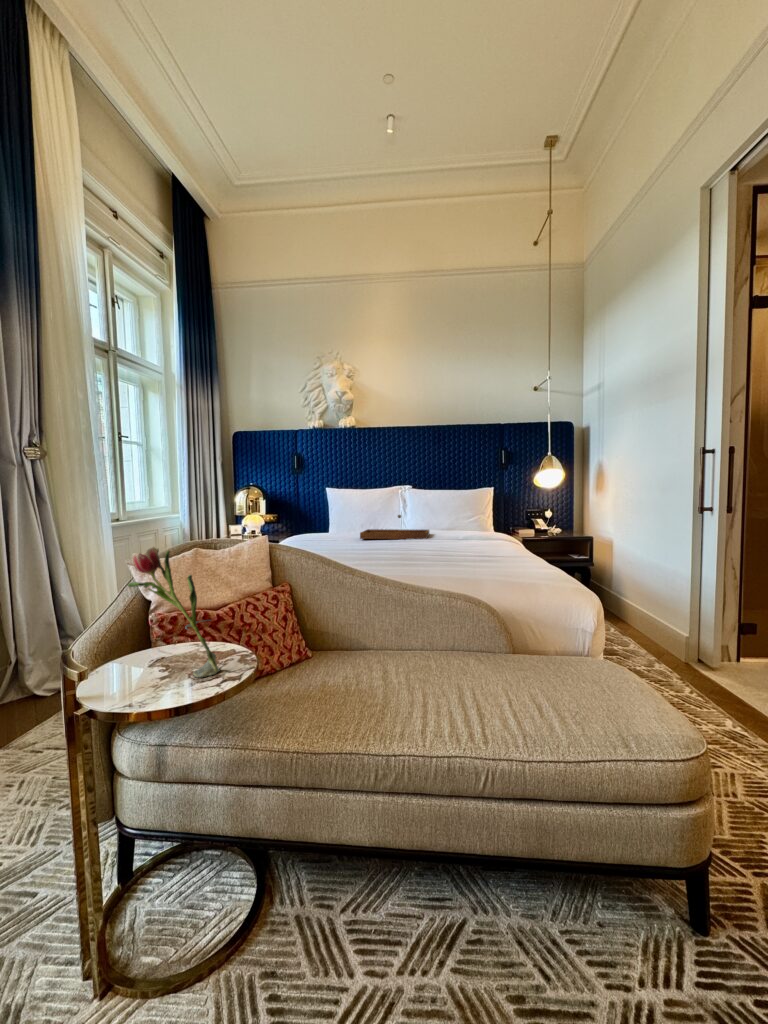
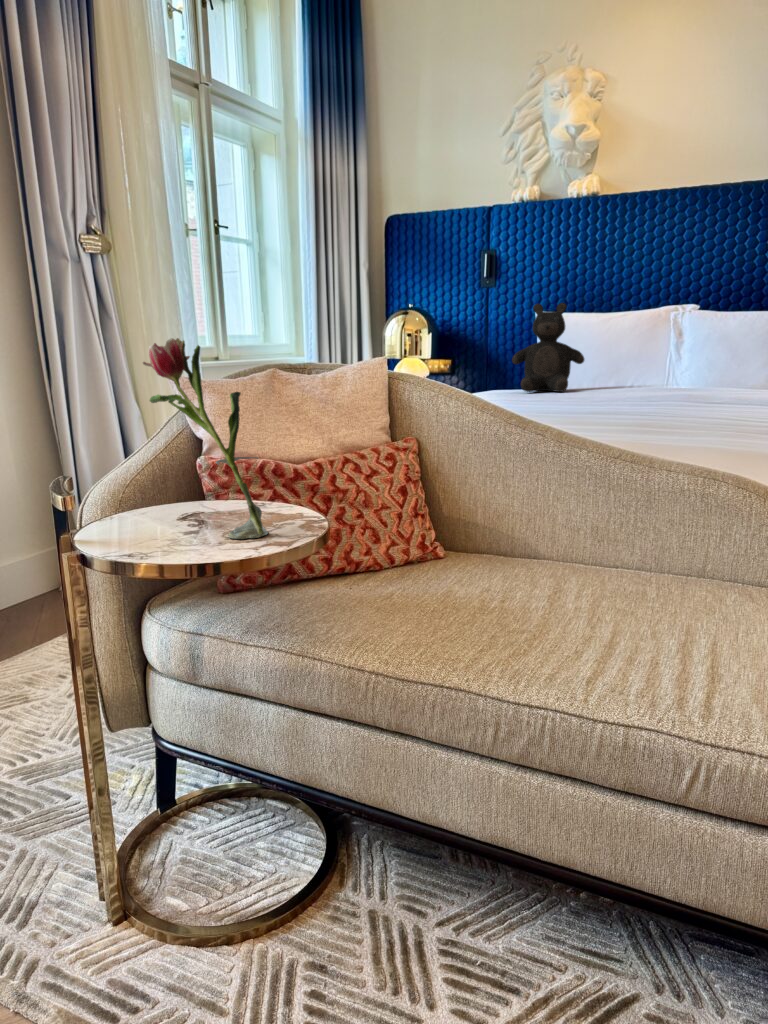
teddy bear: none [326,483,368,535] -> present [512,303,584,392]
tray: present [360,515,429,539] -> none [561,353,696,397]

